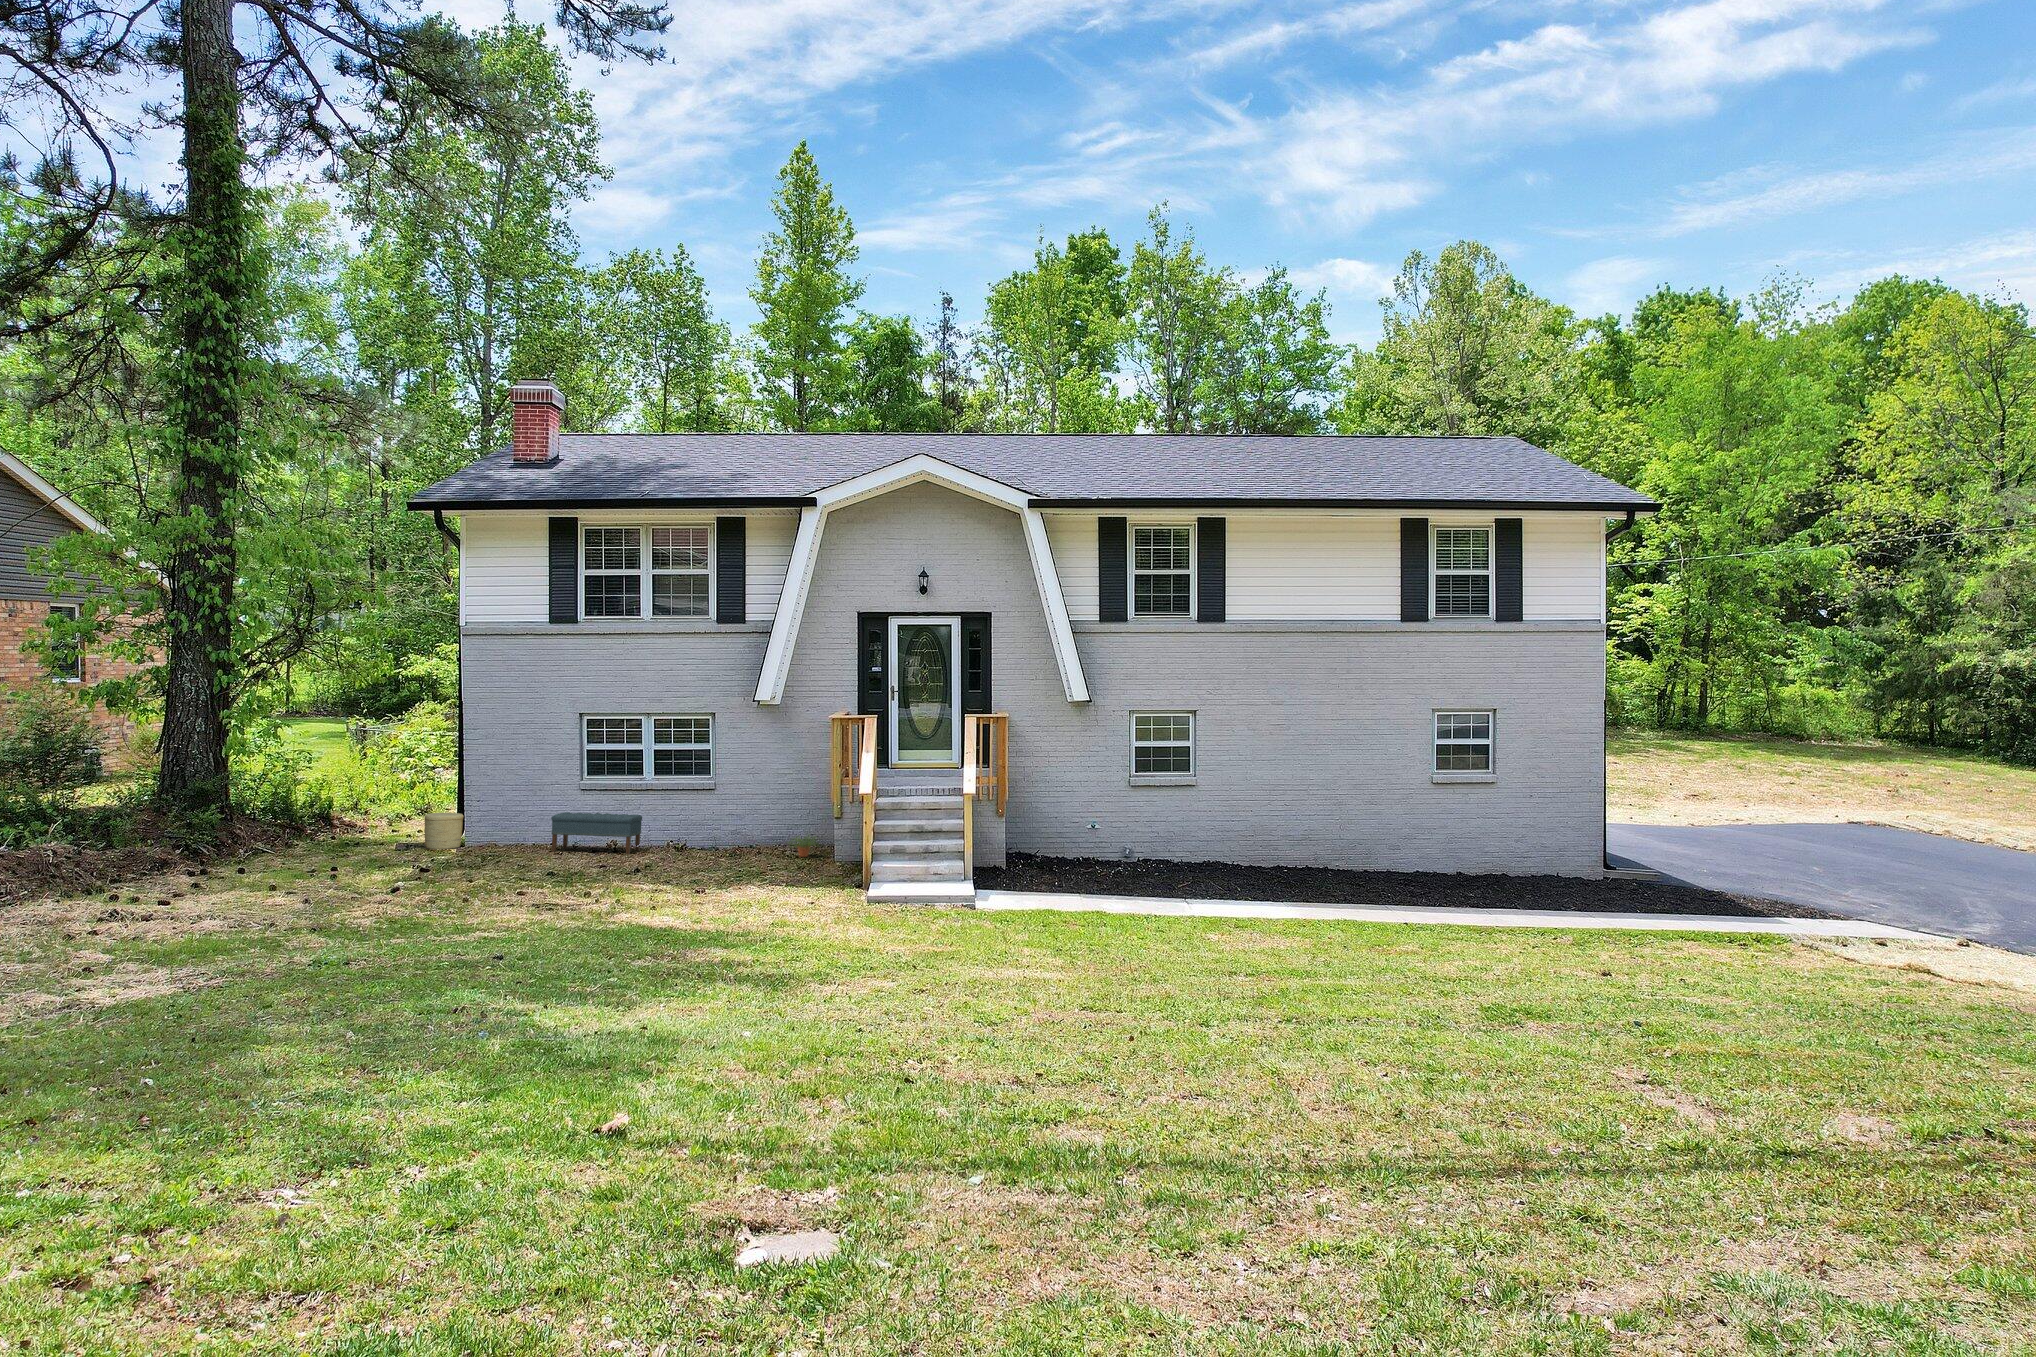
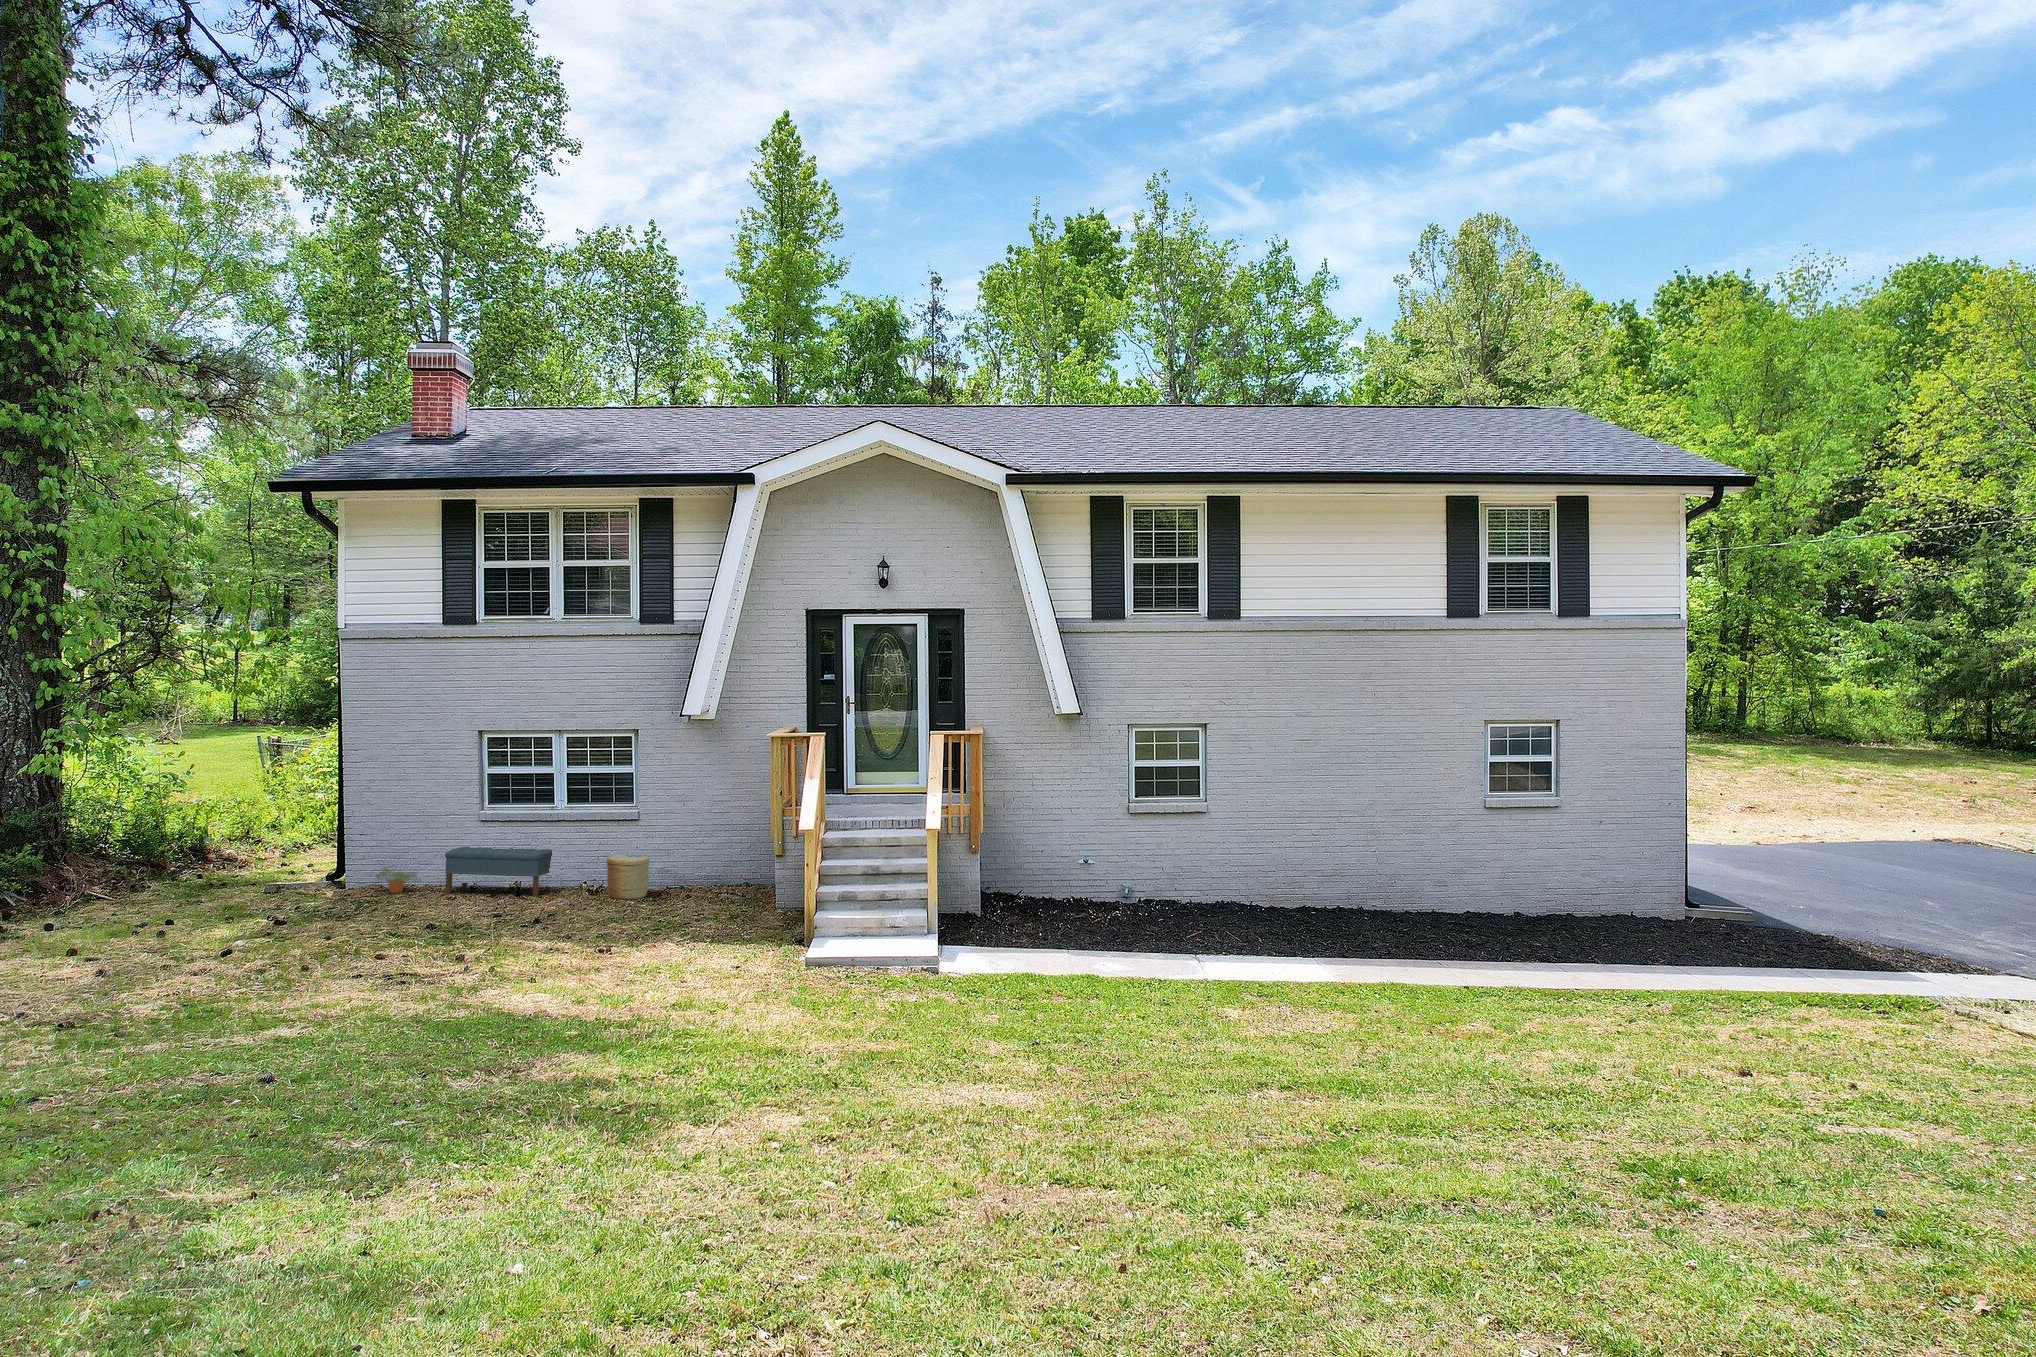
woven basket: present [424,813,464,849] -> present [607,856,650,899]
potted plant: present [787,834,820,857] -> present [377,868,416,893]

